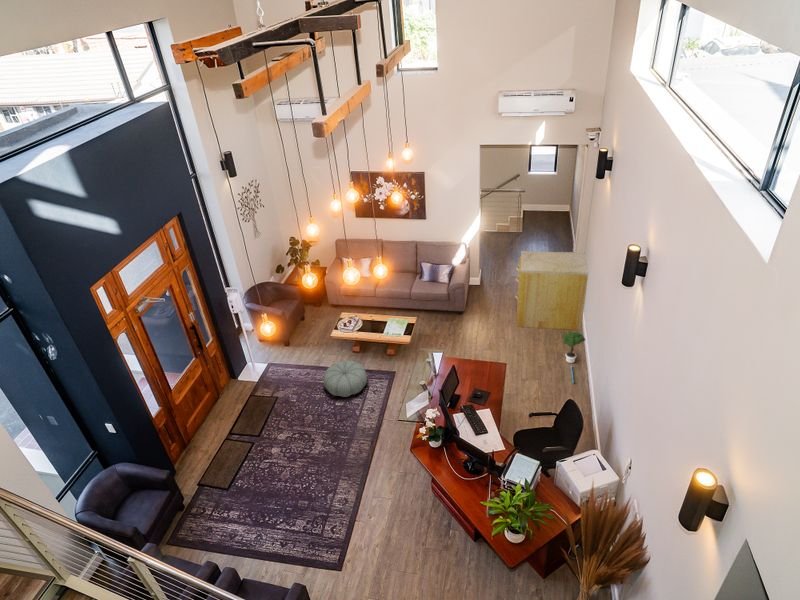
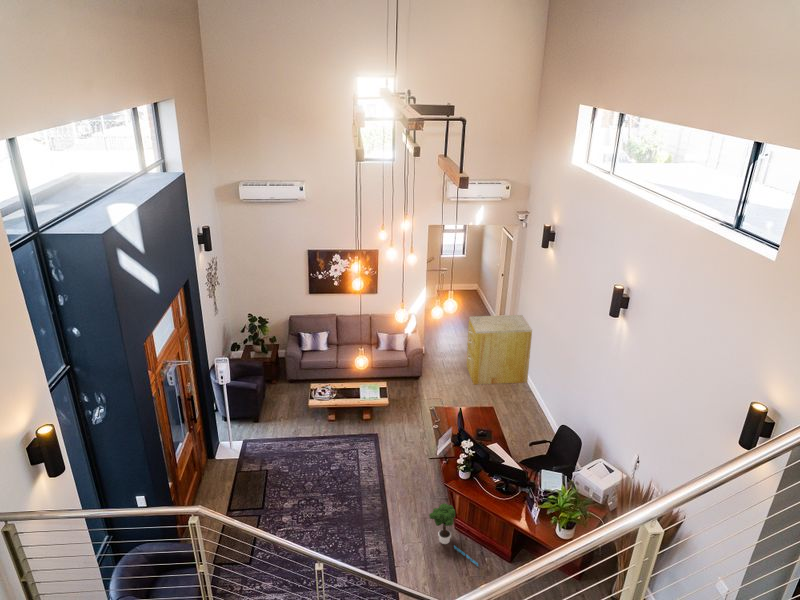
potted tree: present [562,332,585,378] -> present [429,504,478,566]
pouf: present [323,361,367,397] -> none [313,426,356,461]

